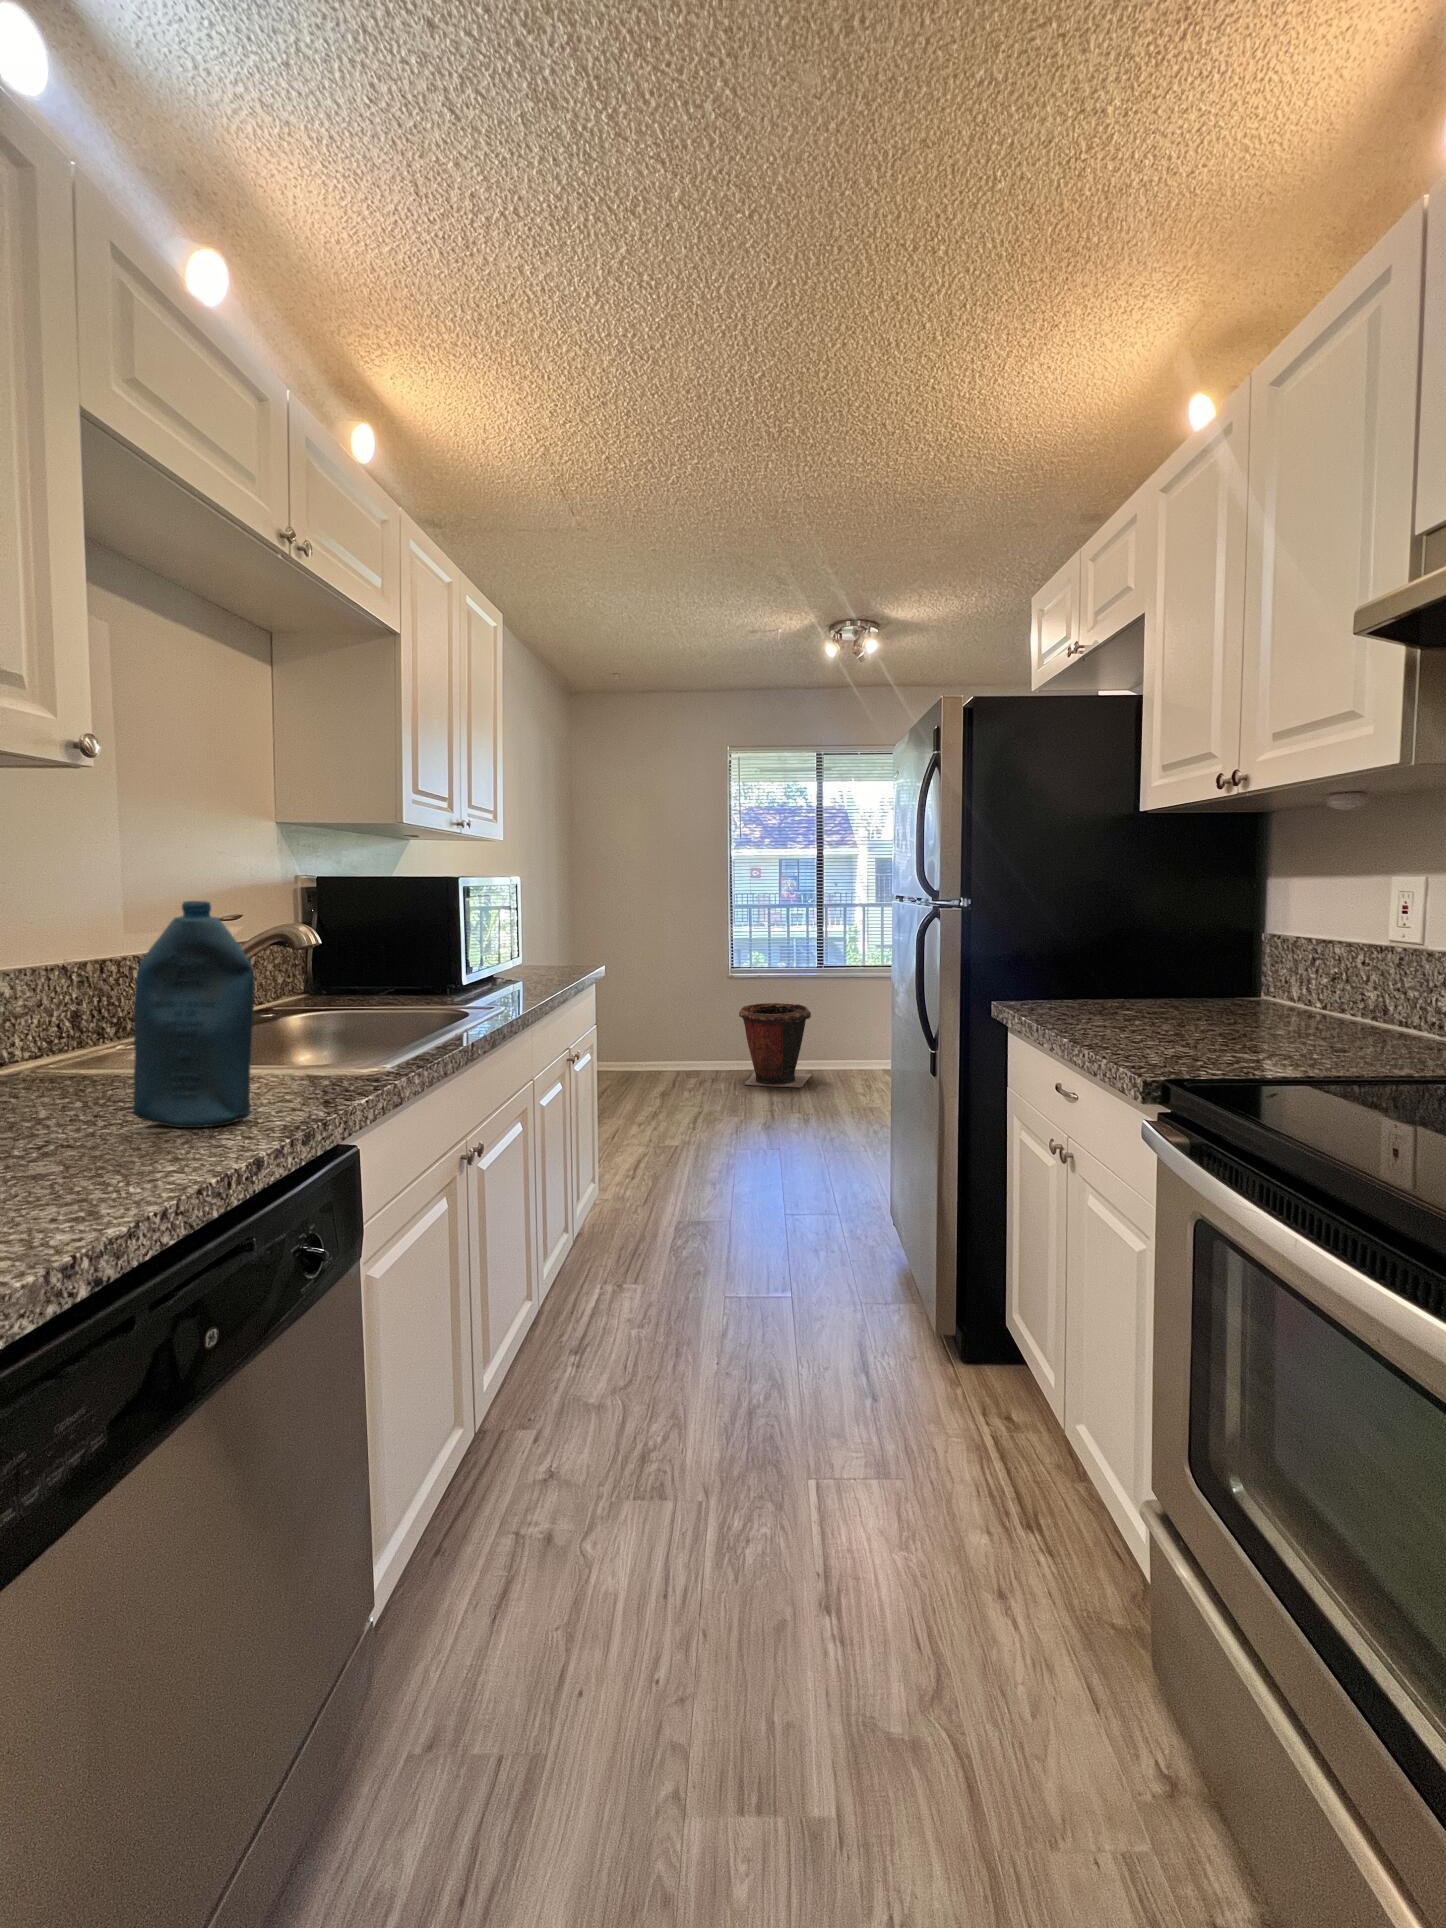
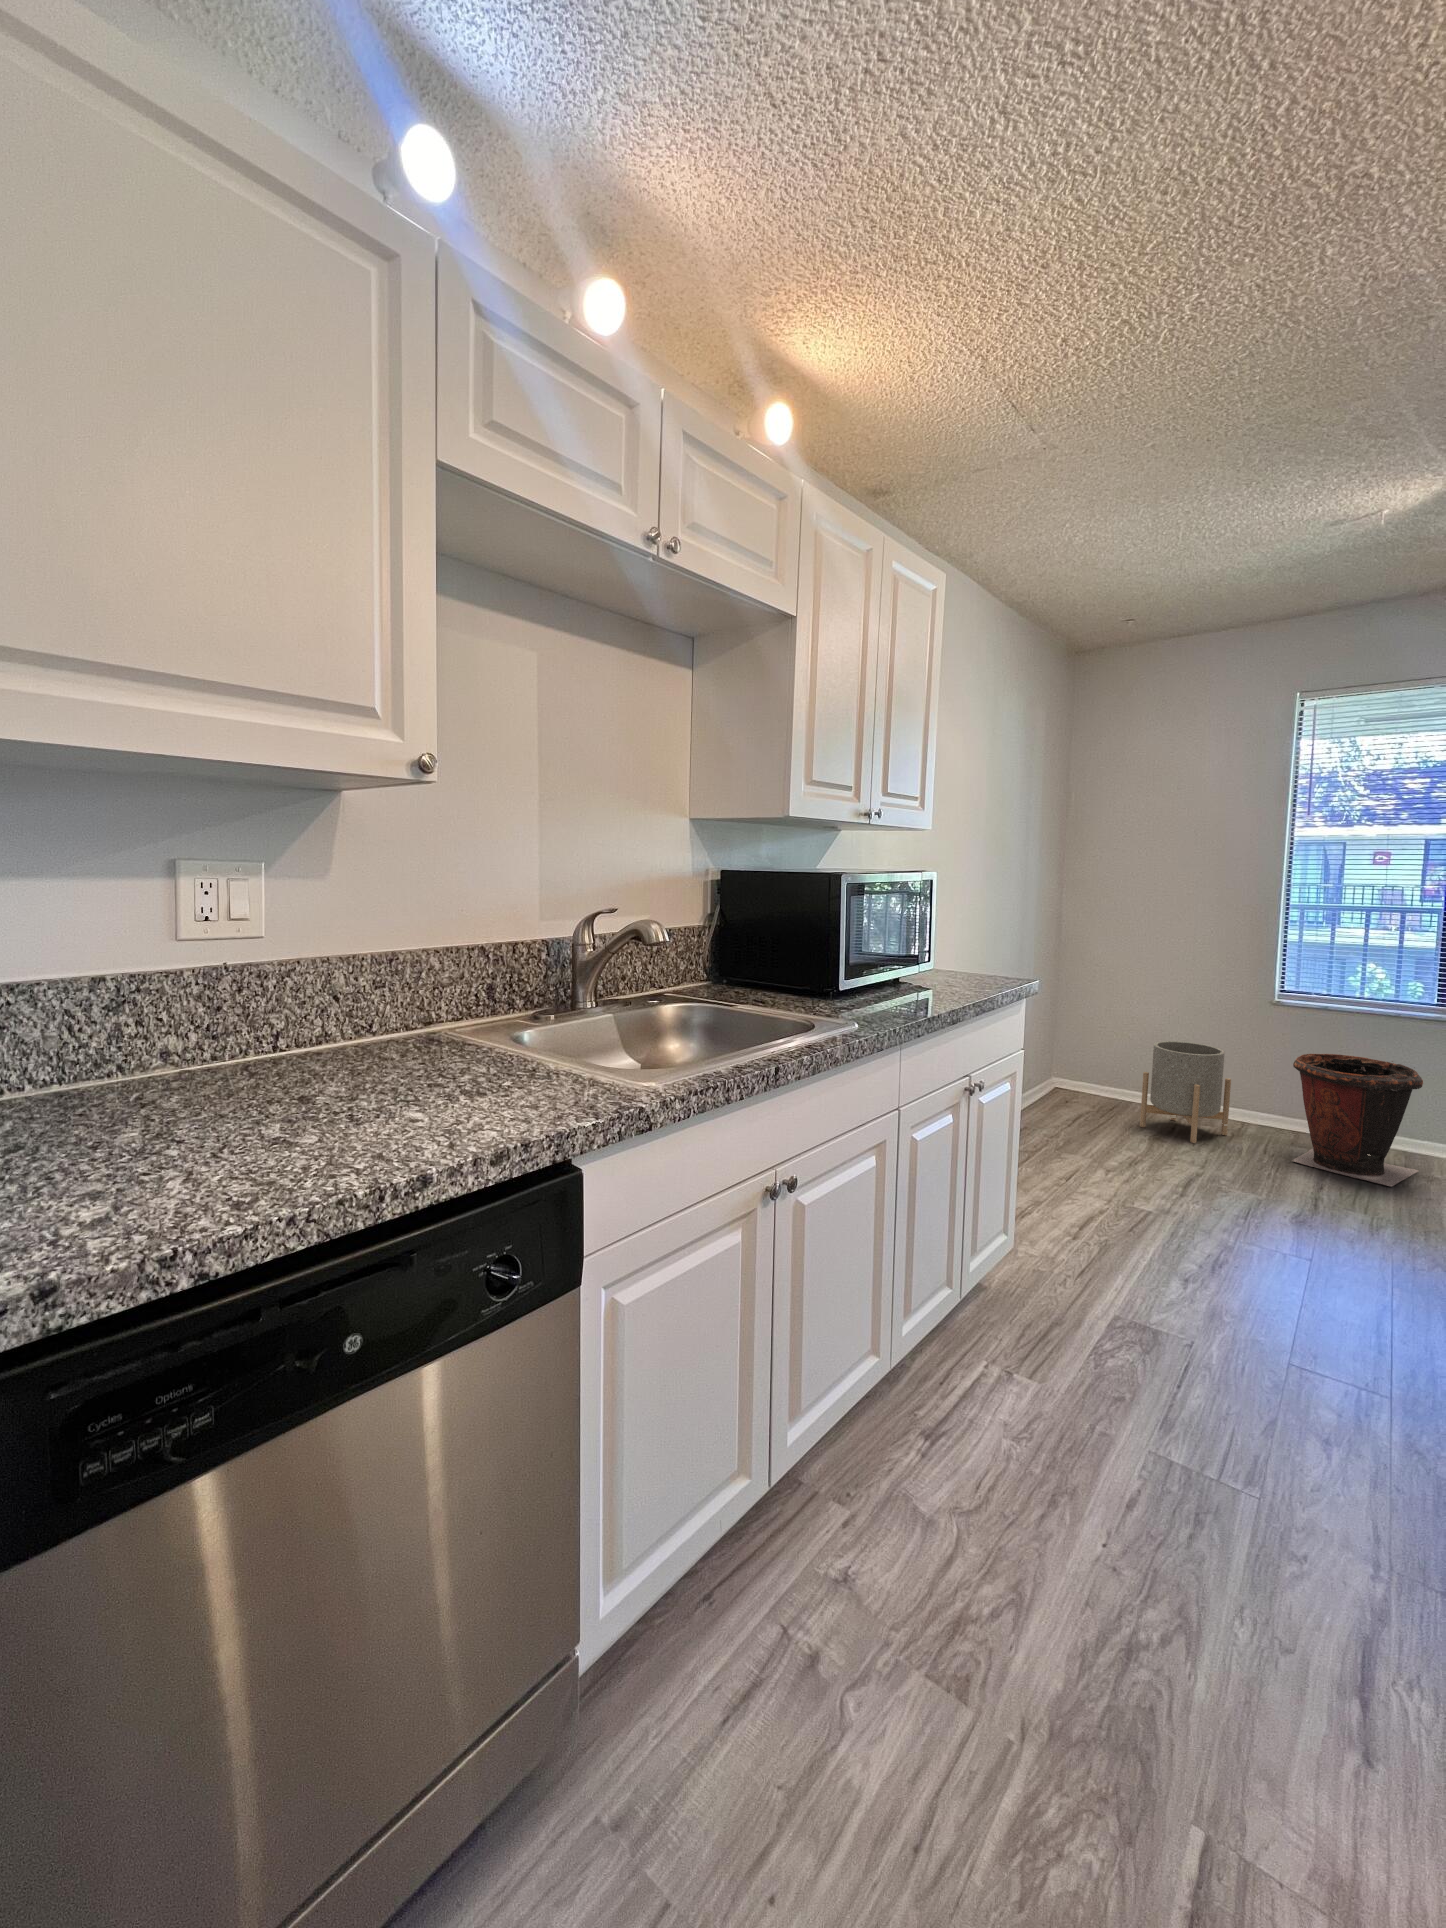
bottle: present [132,901,255,1128] -> none [406,907,488,1127]
planter: none [642,1010,701,1086] -> present [1140,1041,1231,1143]

